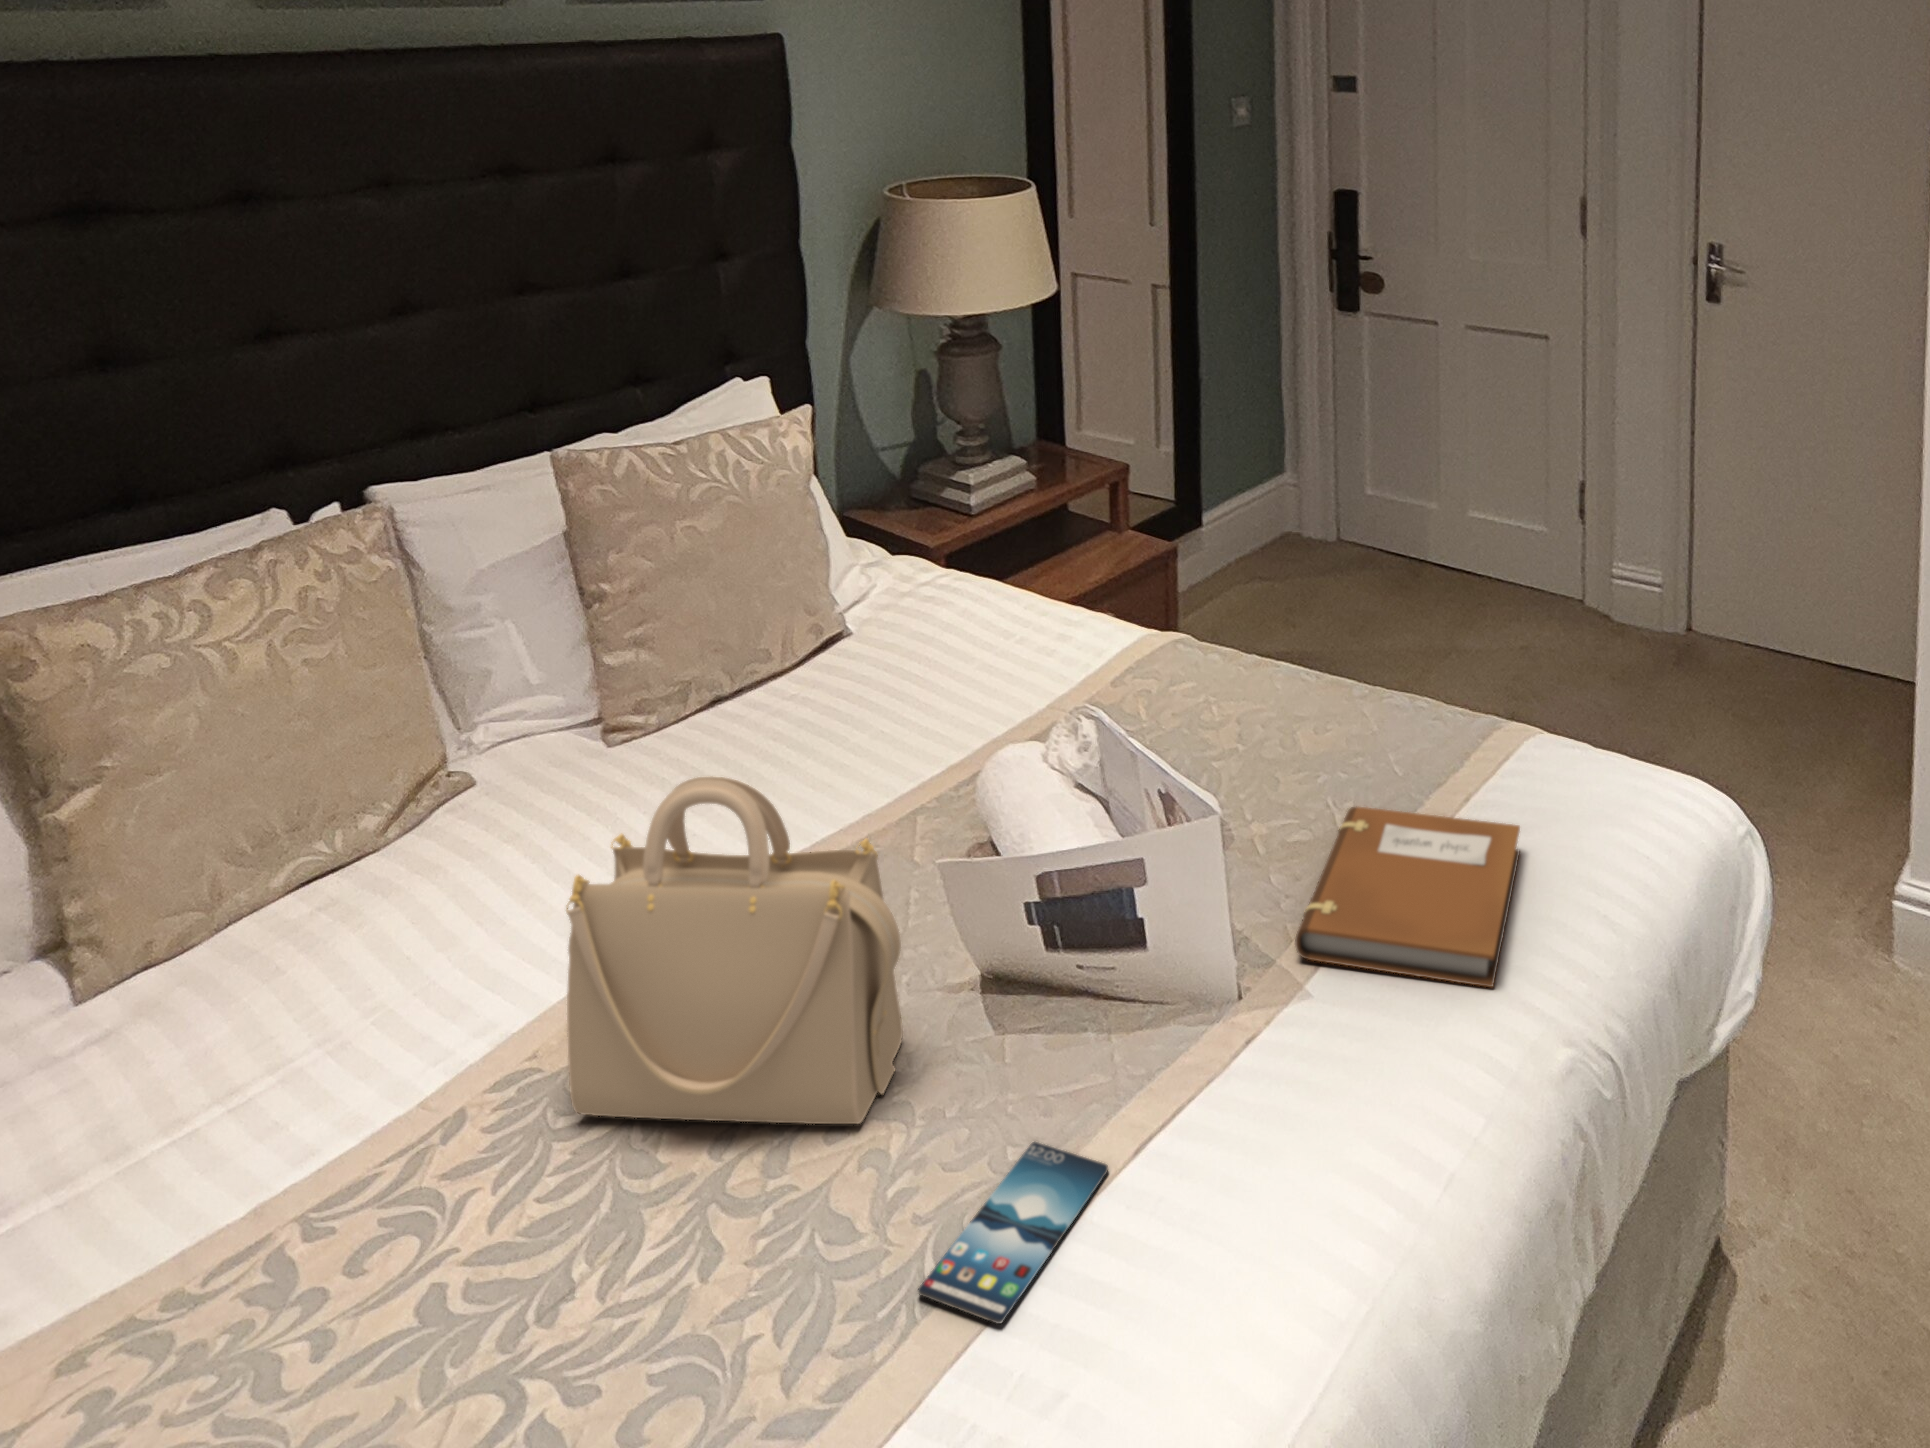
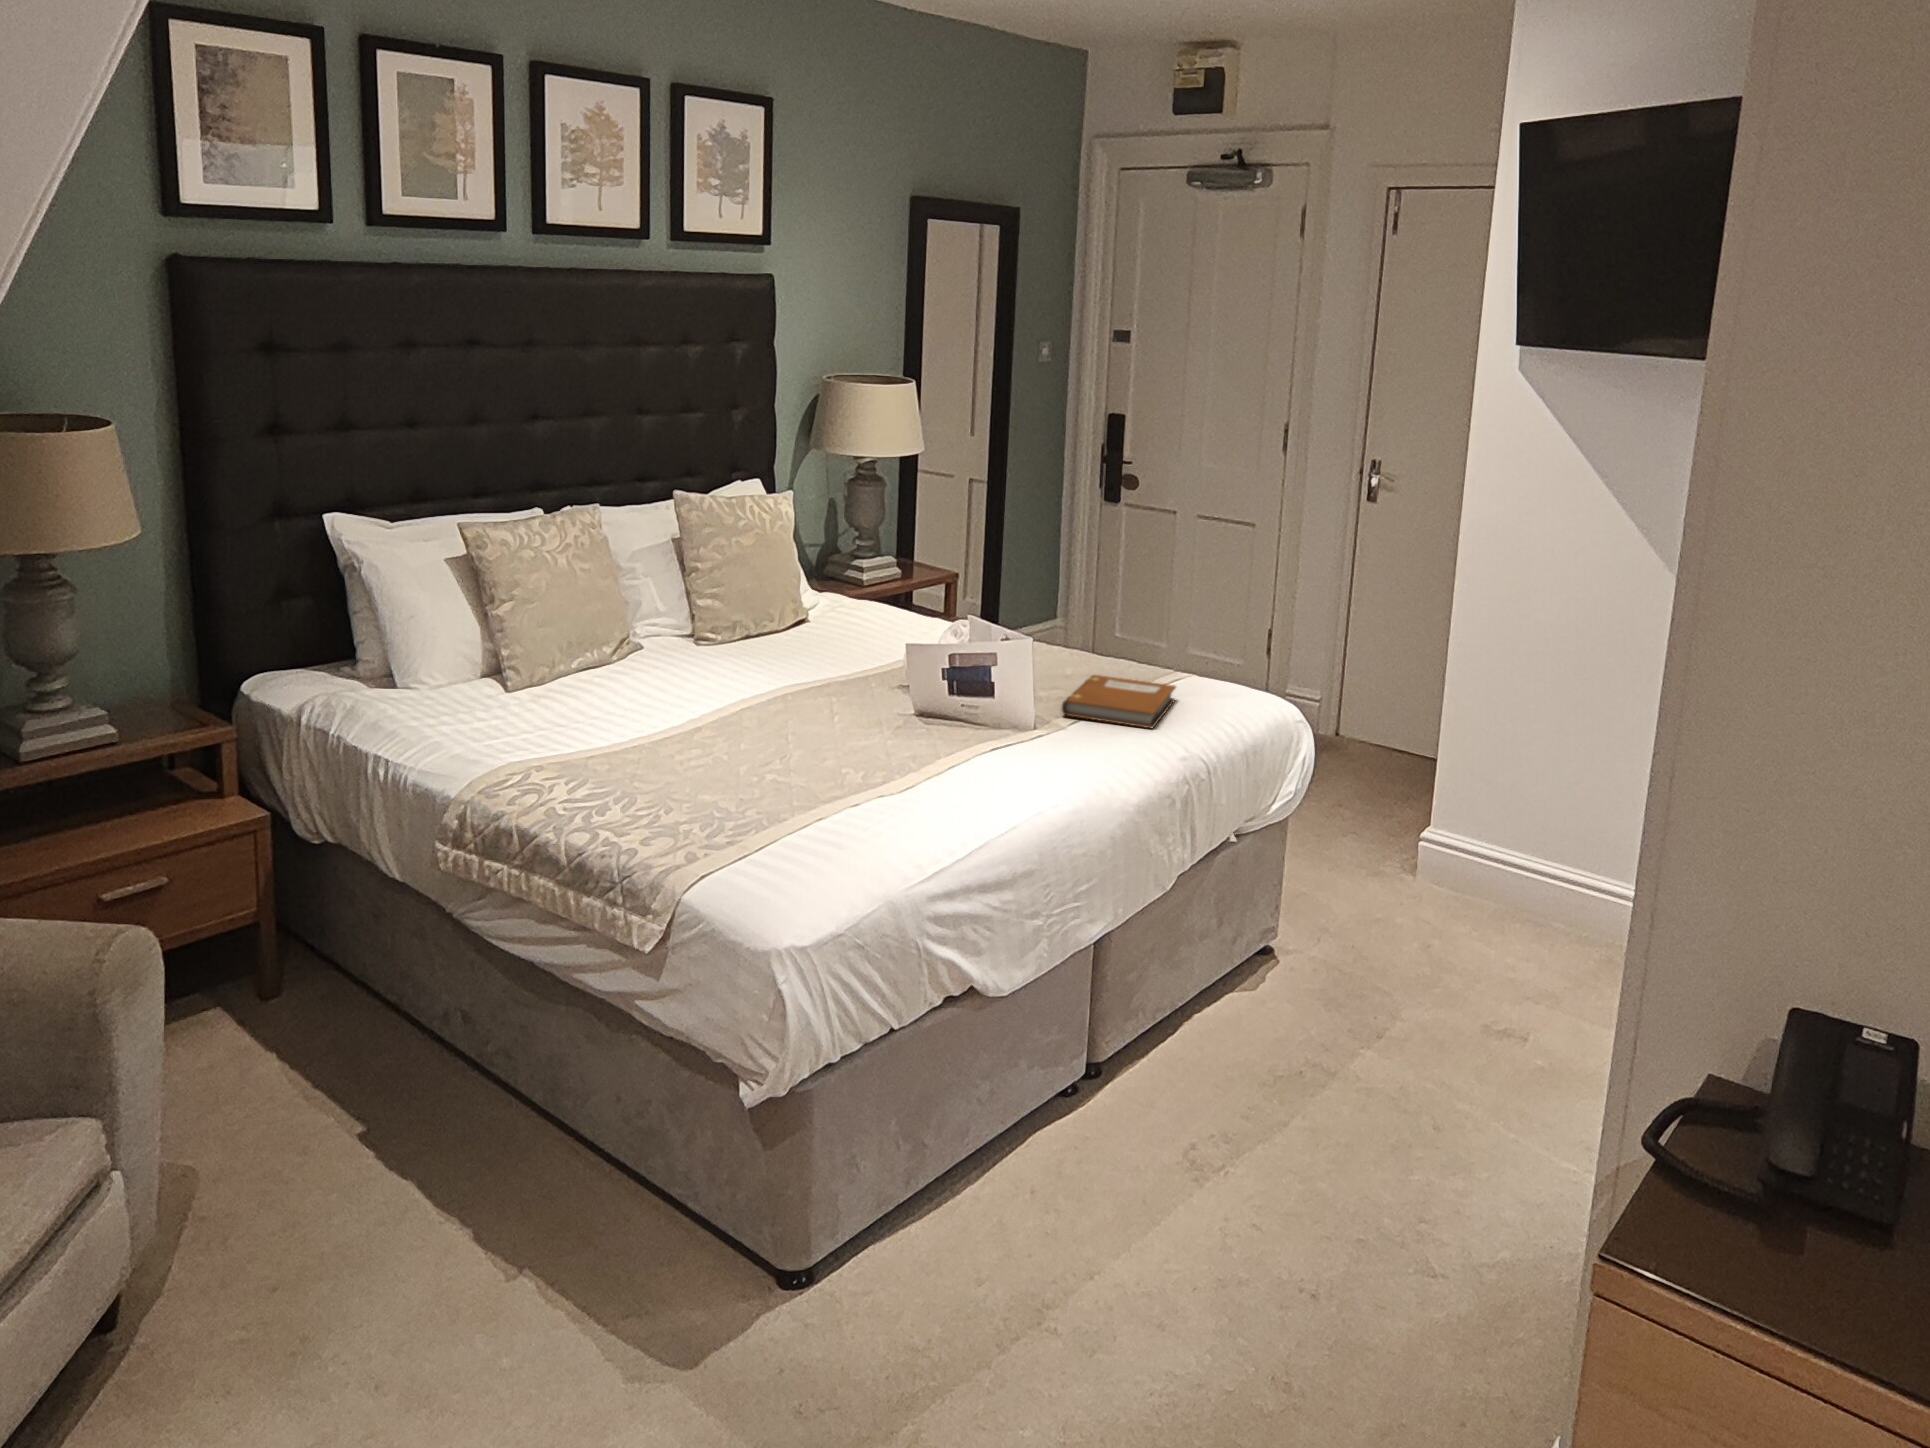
handbag: present [566,776,903,1124] -> none [752,585,891,734]
smartphone: present [918,1142,1108,1324] -> none [908,742,980,772]

